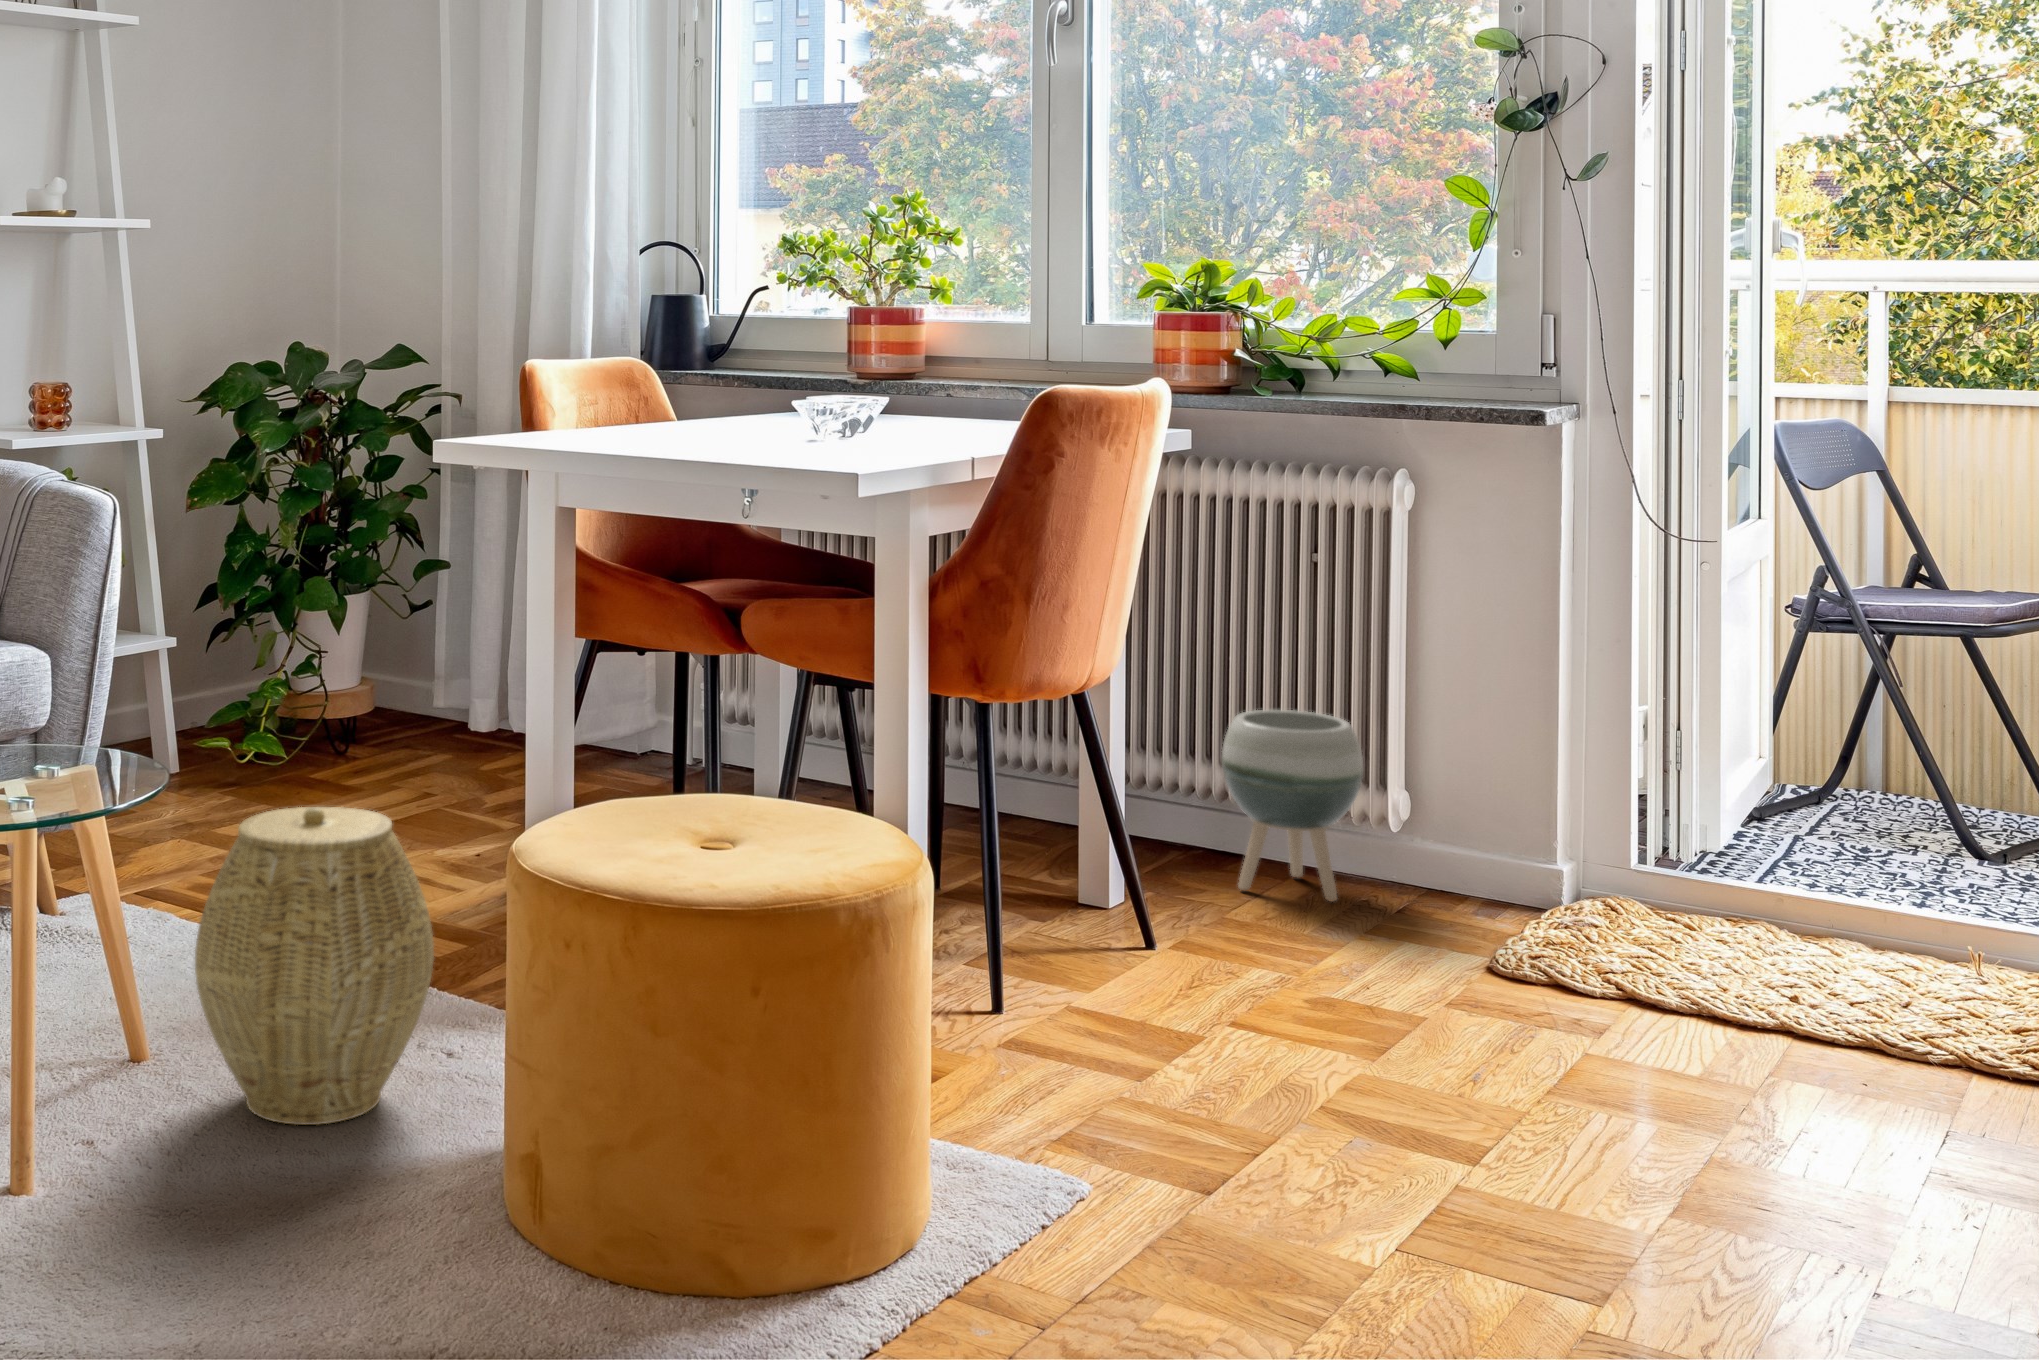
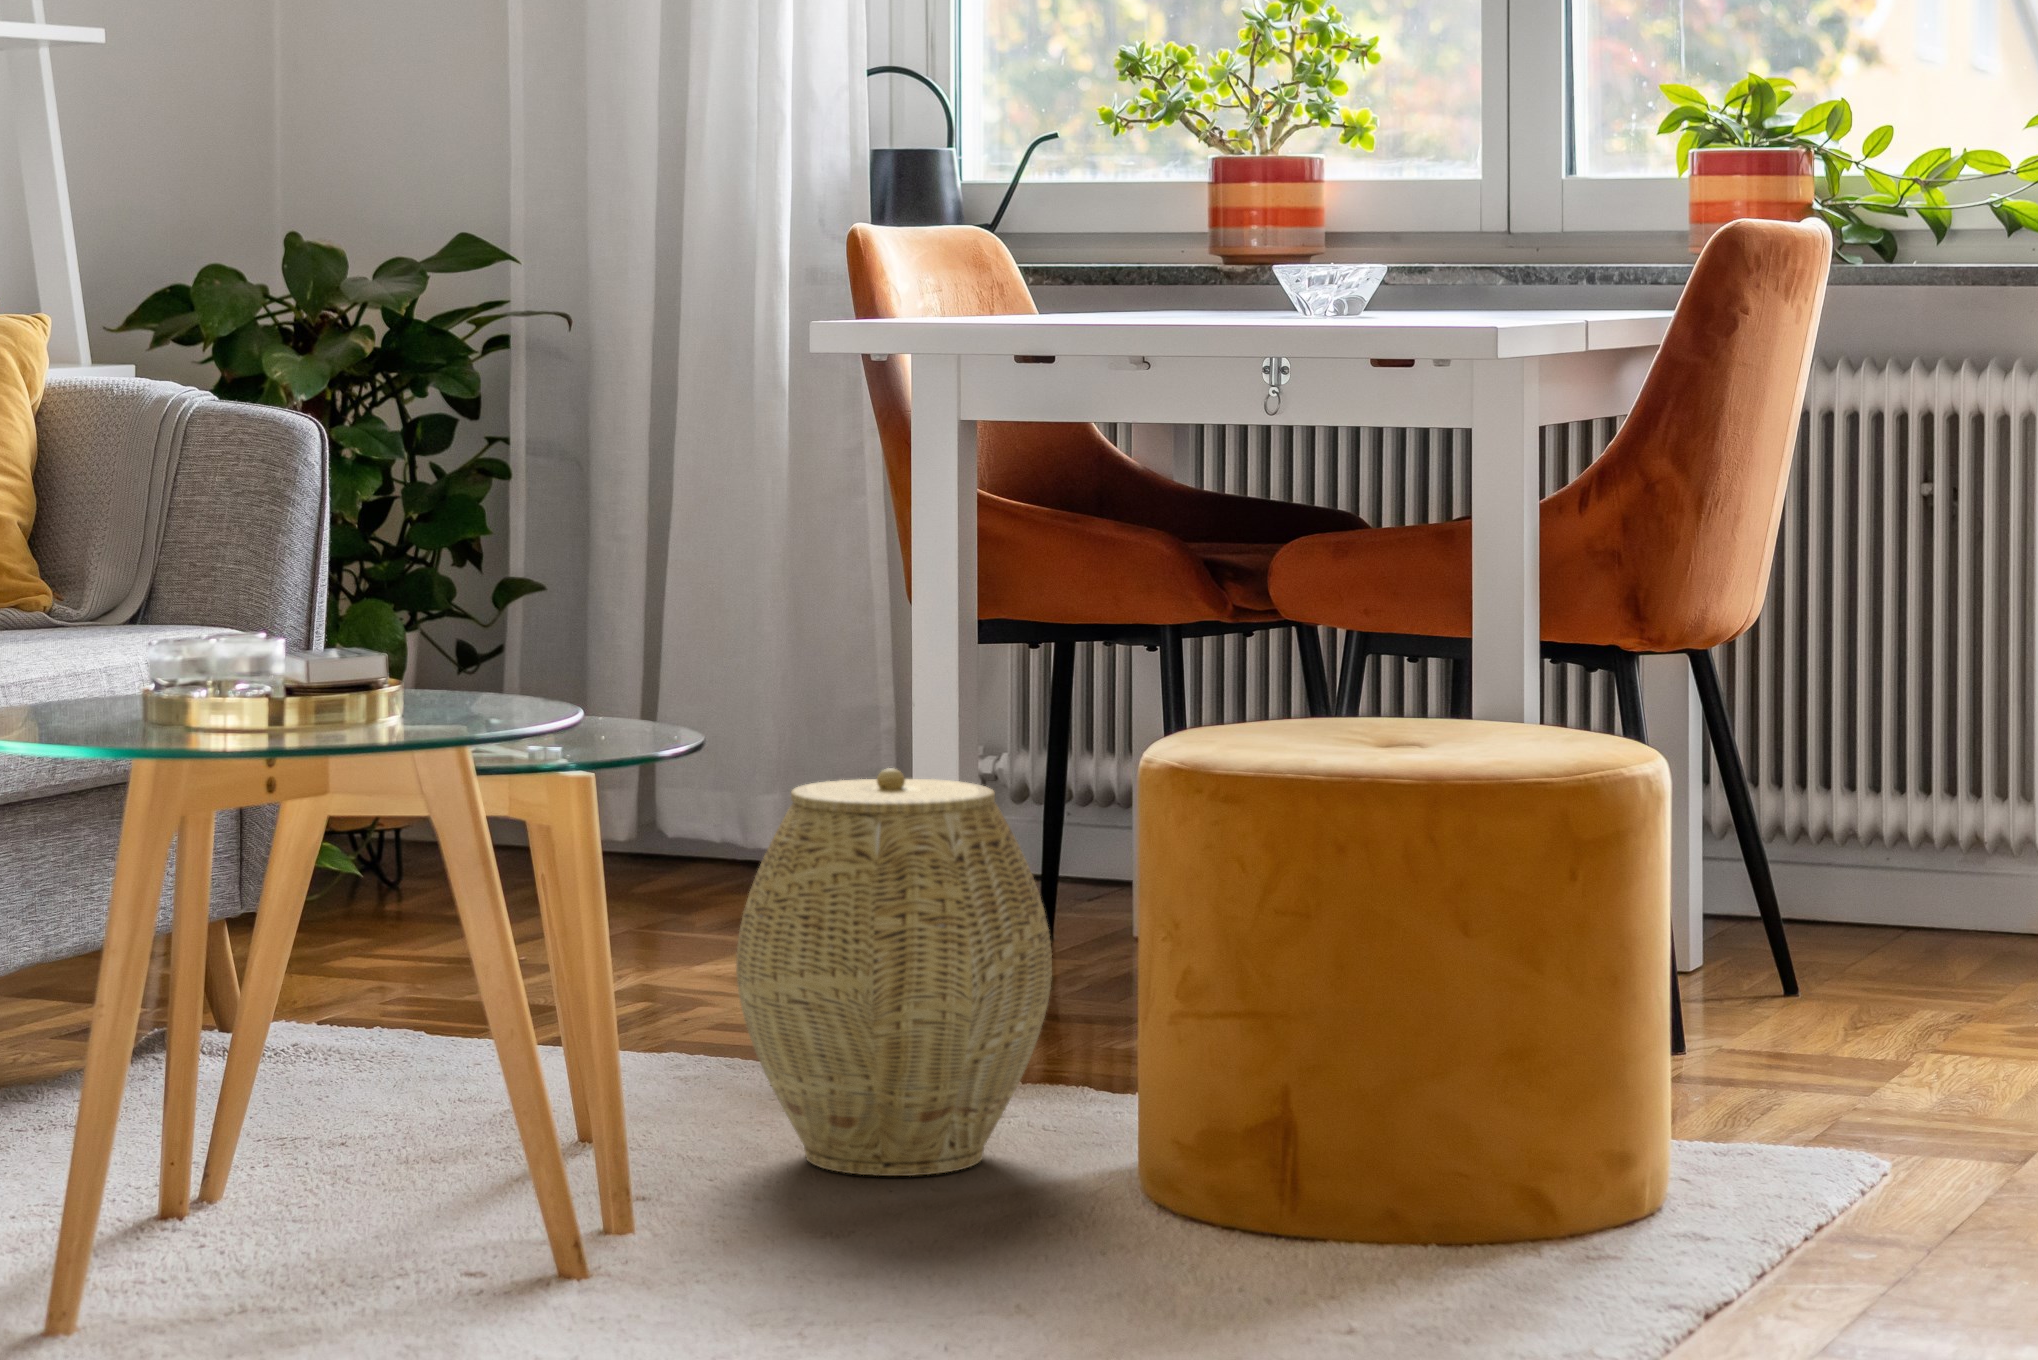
planter: present [1222,710,1363,901] -> none [1823,696,2014,945]

